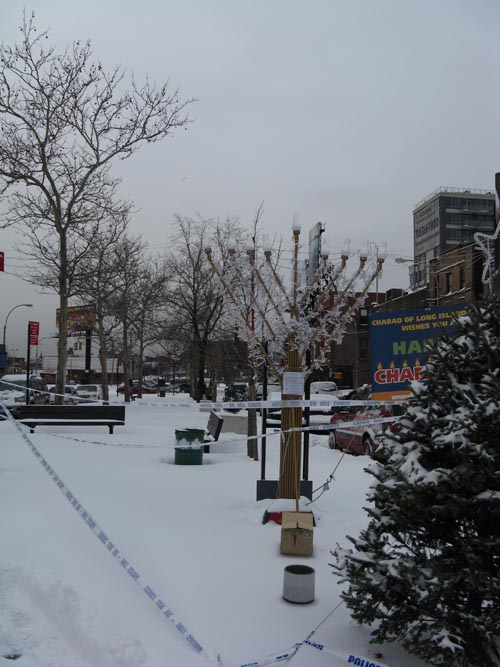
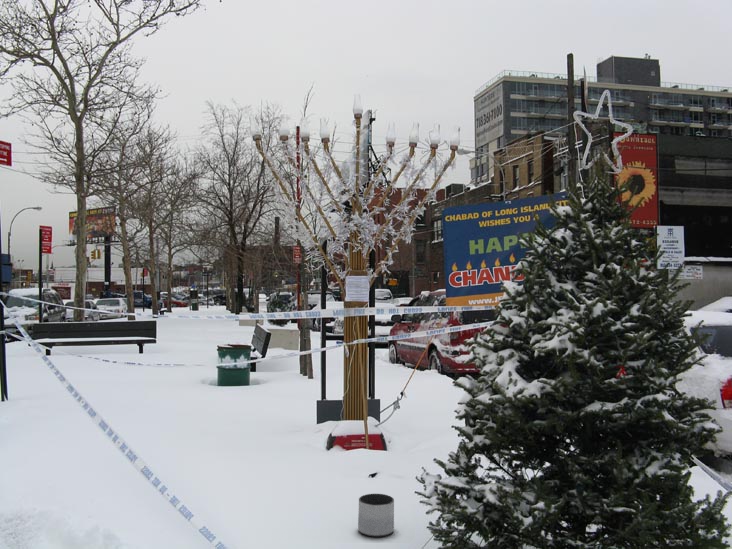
cardboard box: present [280,512,313,555] -> none [350,435,387,482]

